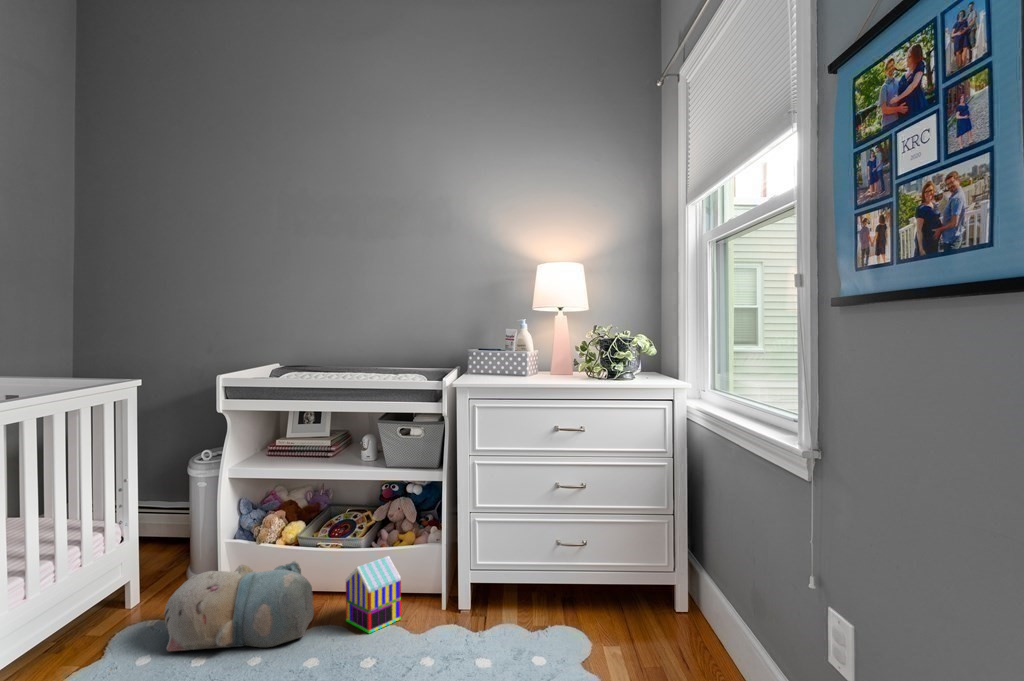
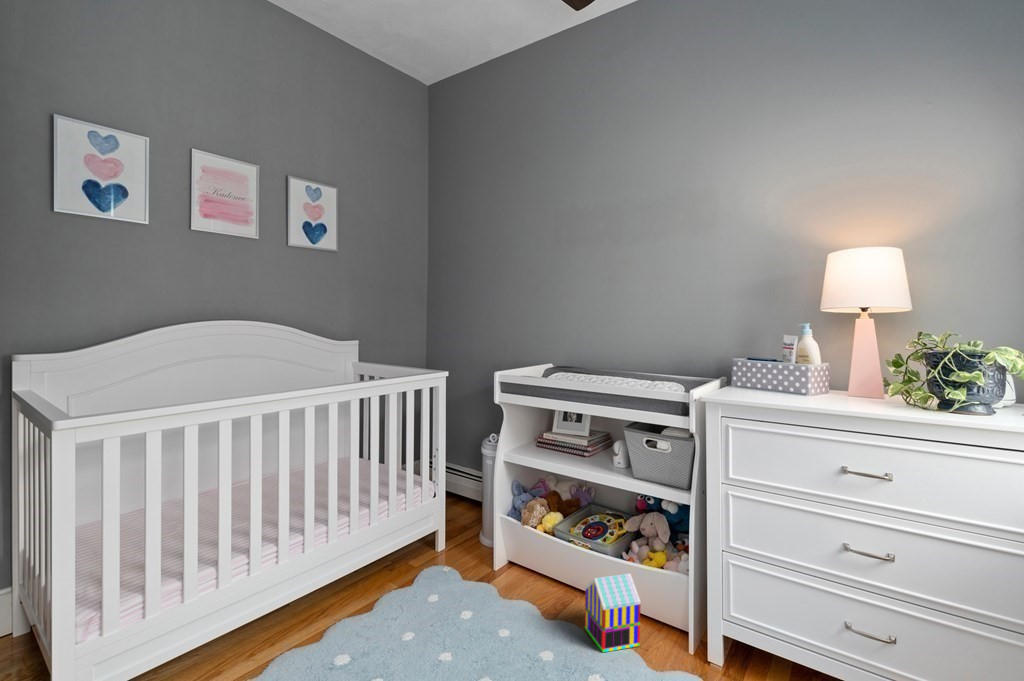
plush toy: present [164,561,314,651] -> none [433,545,556,635]

